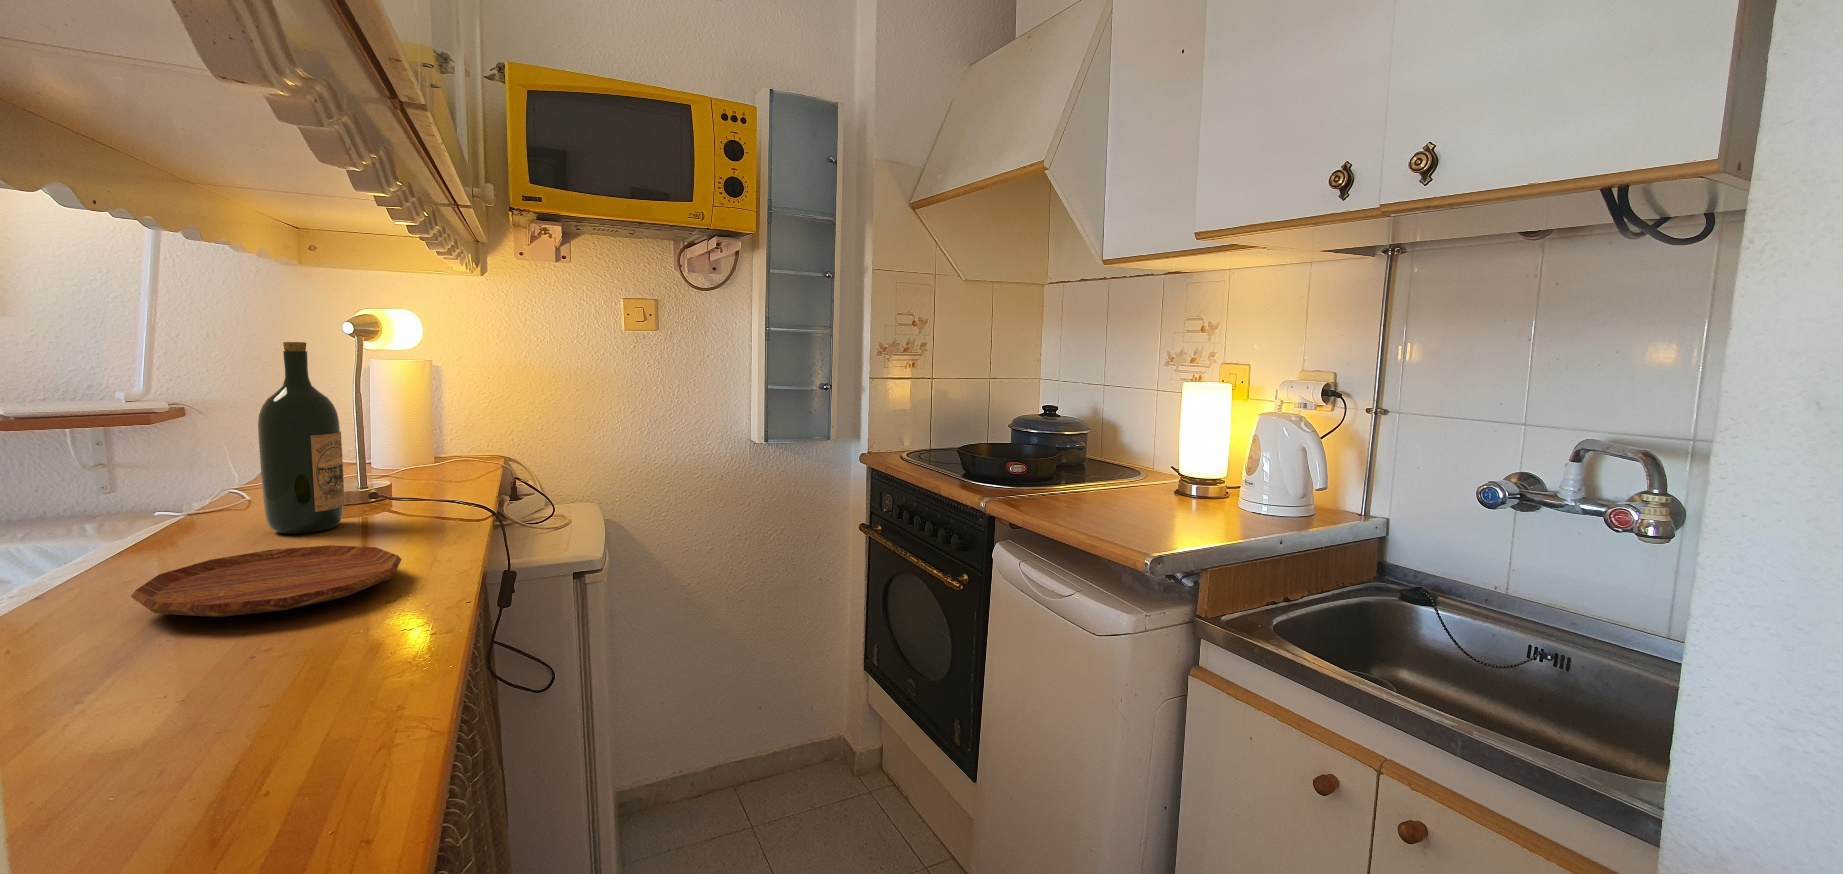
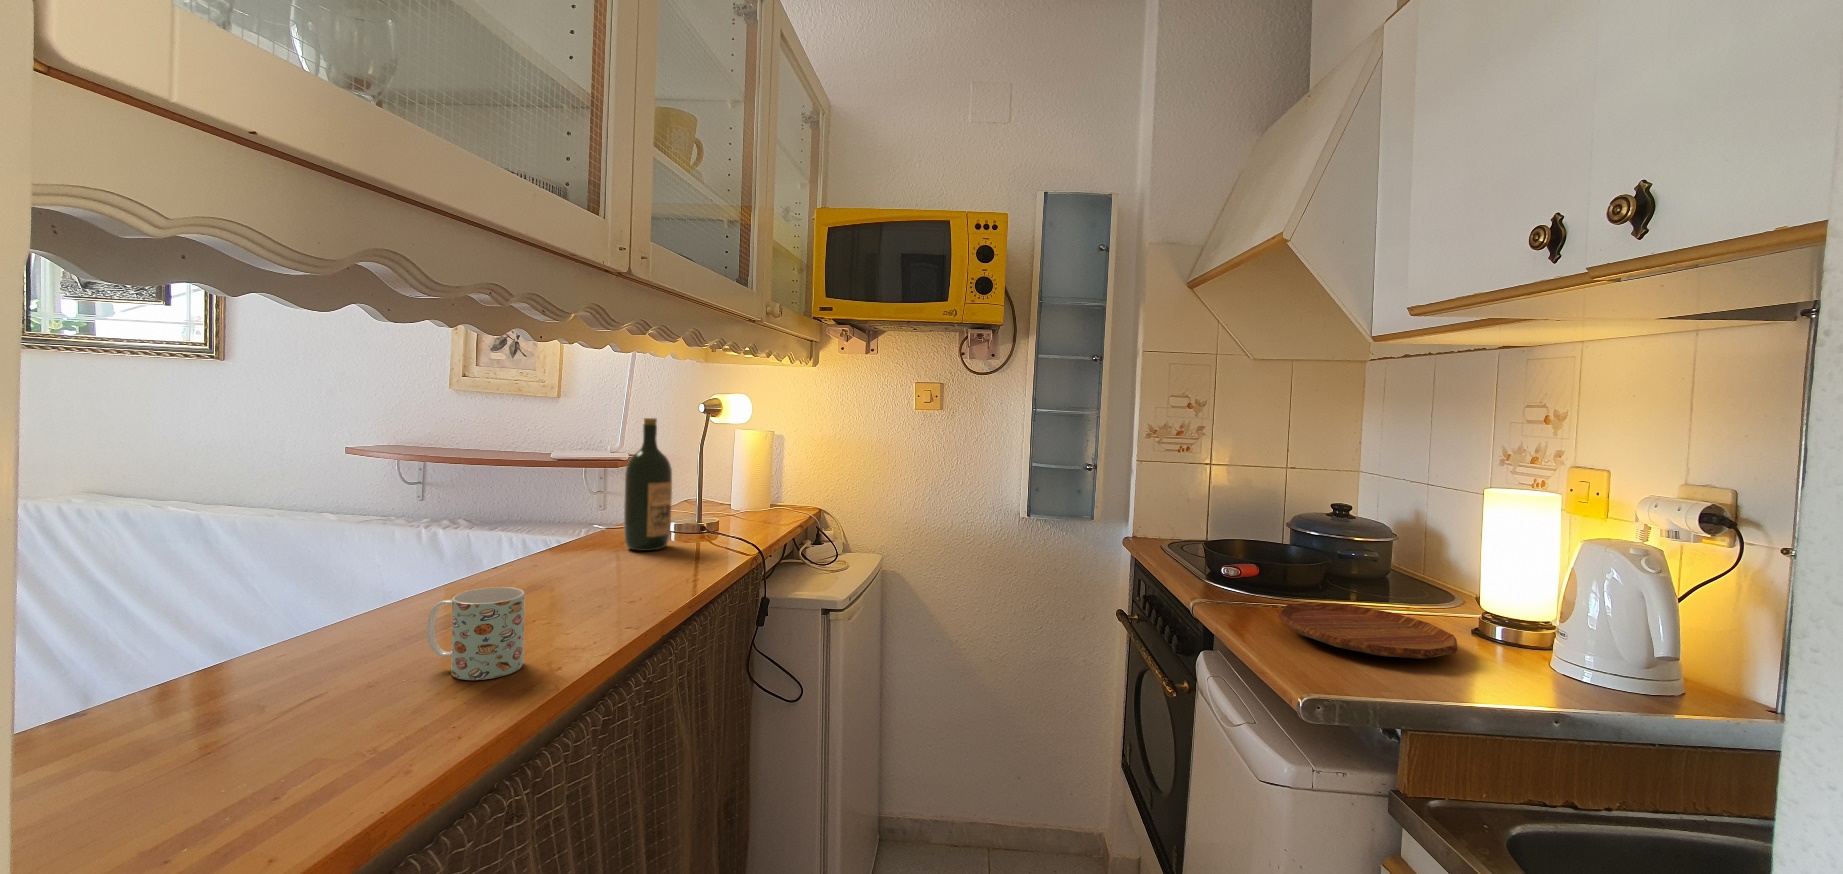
tray: present [131,545,402,617] -> present [1278,602,1458,659]
mug: none [156,588,345,734] -> present [426,587,525,680]

